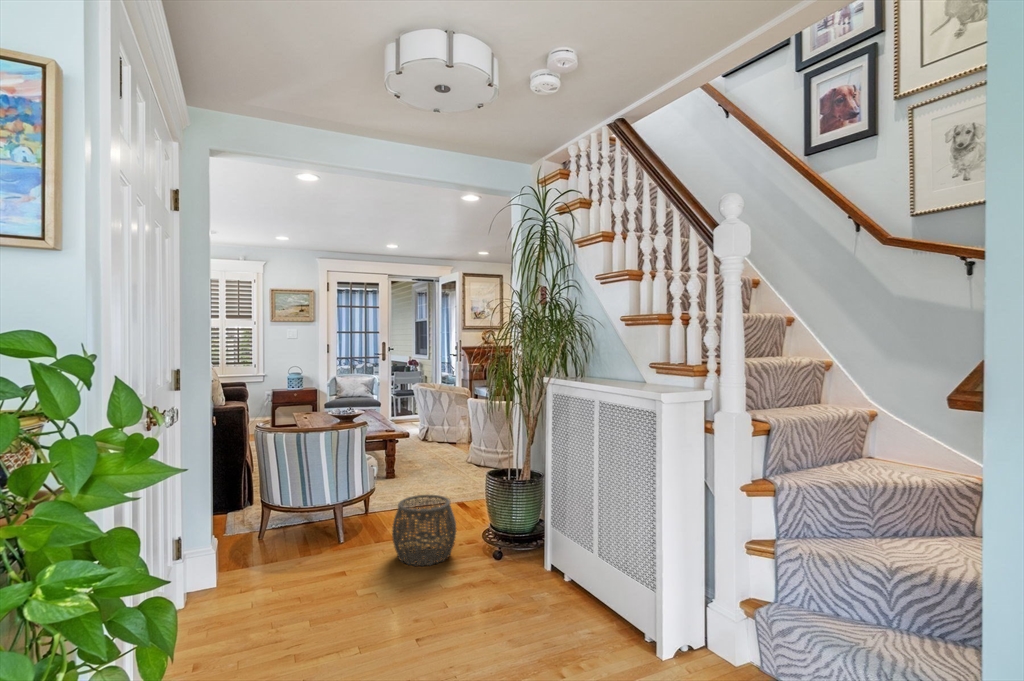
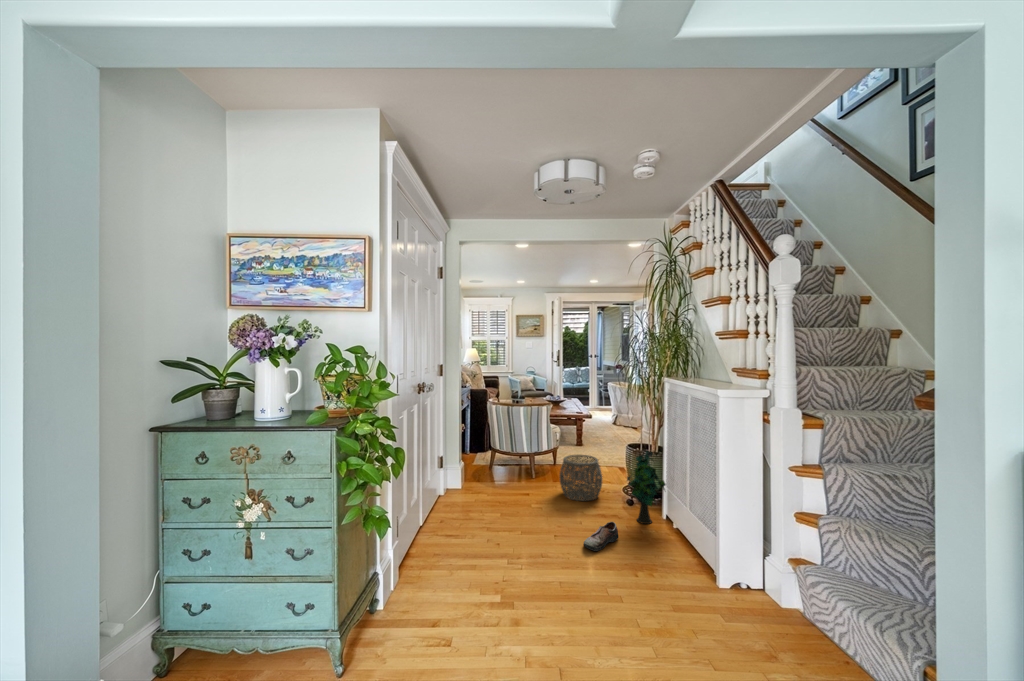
decorative plant: none [502,481,557,583] -> present [627,451,666,524]
shoe: none [464,593,507,647] -> present [583,522,619,551]

